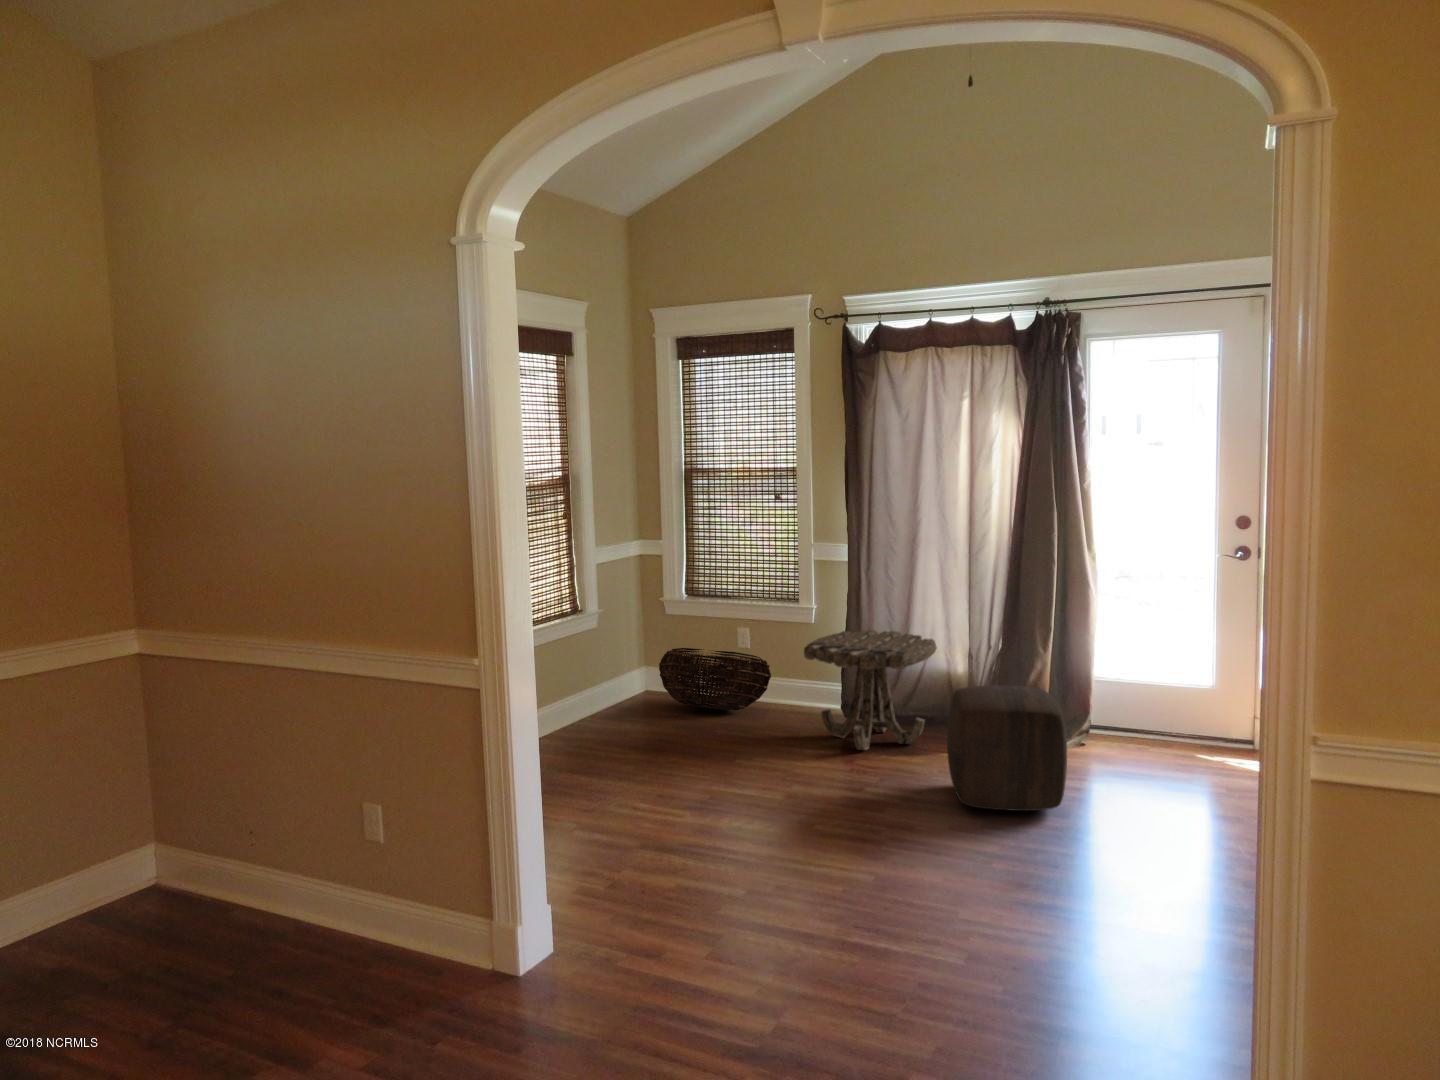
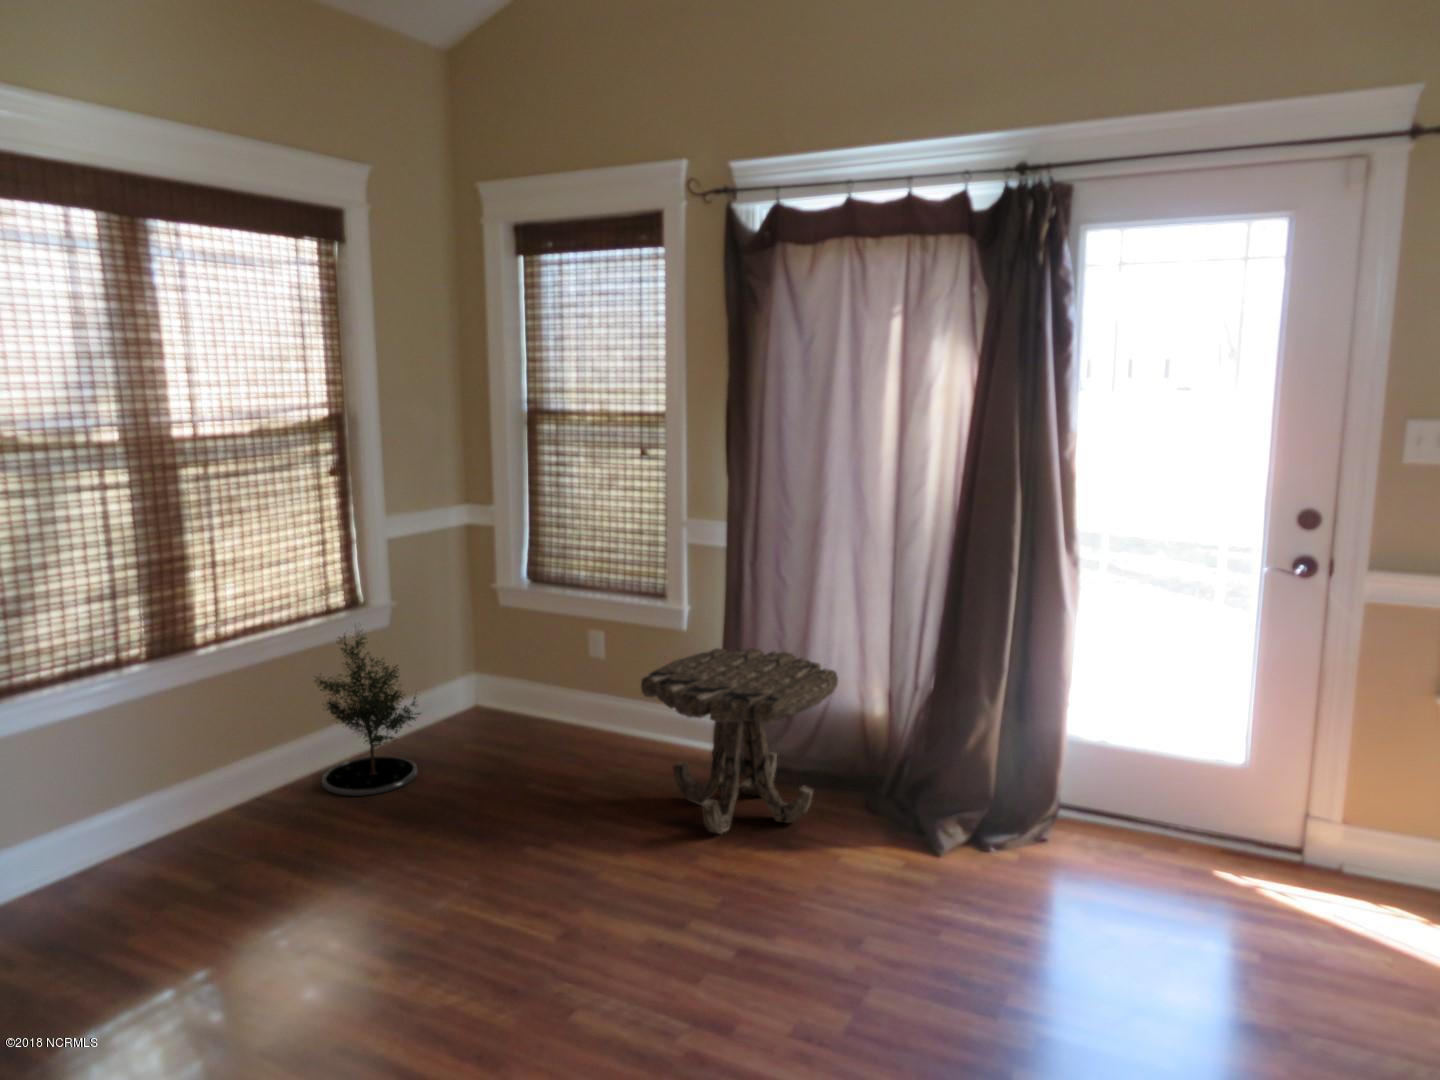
potted tree: none [559,618,639,742] -> present [314,627,420,796]
basket: present [659,648,771,712] -> none [481,655,626,746]
ottoman: present [947,685,1067,811] -> none [809,772,993,997]

